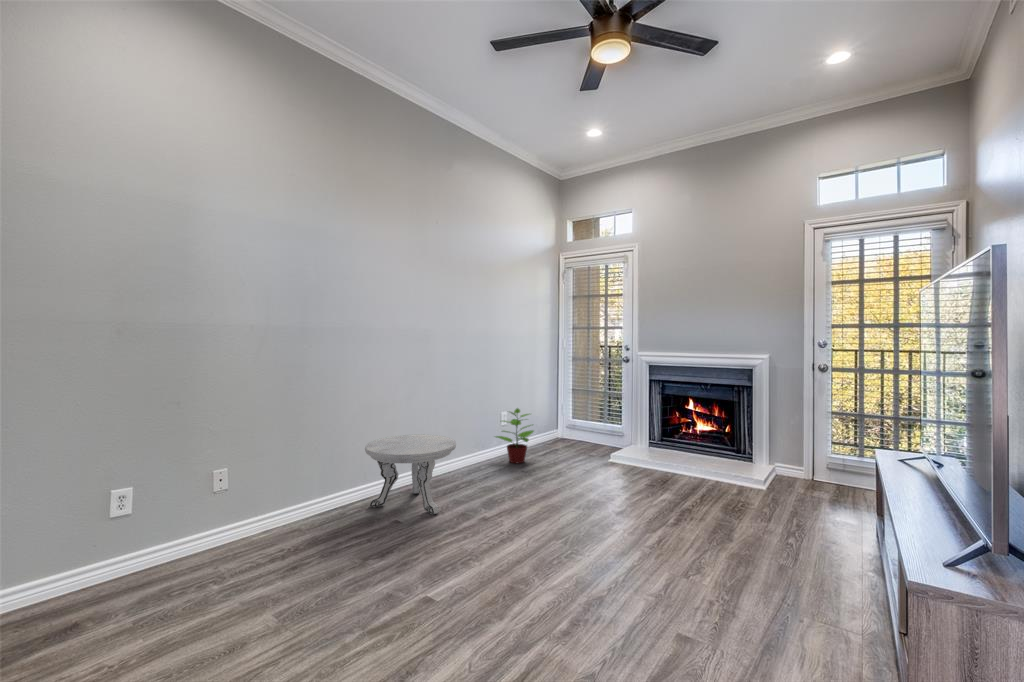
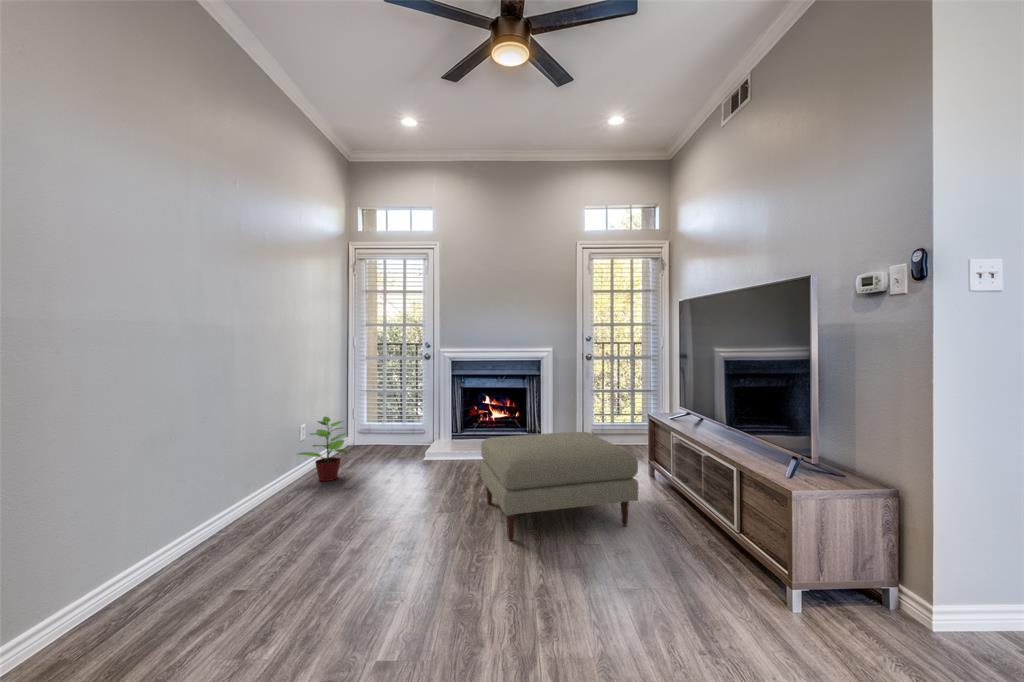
side table: present [365,434,456,514] -> none [158,463,303,586]
ottoman: none [604,445,782,579] -> present [481,432,638,541]

